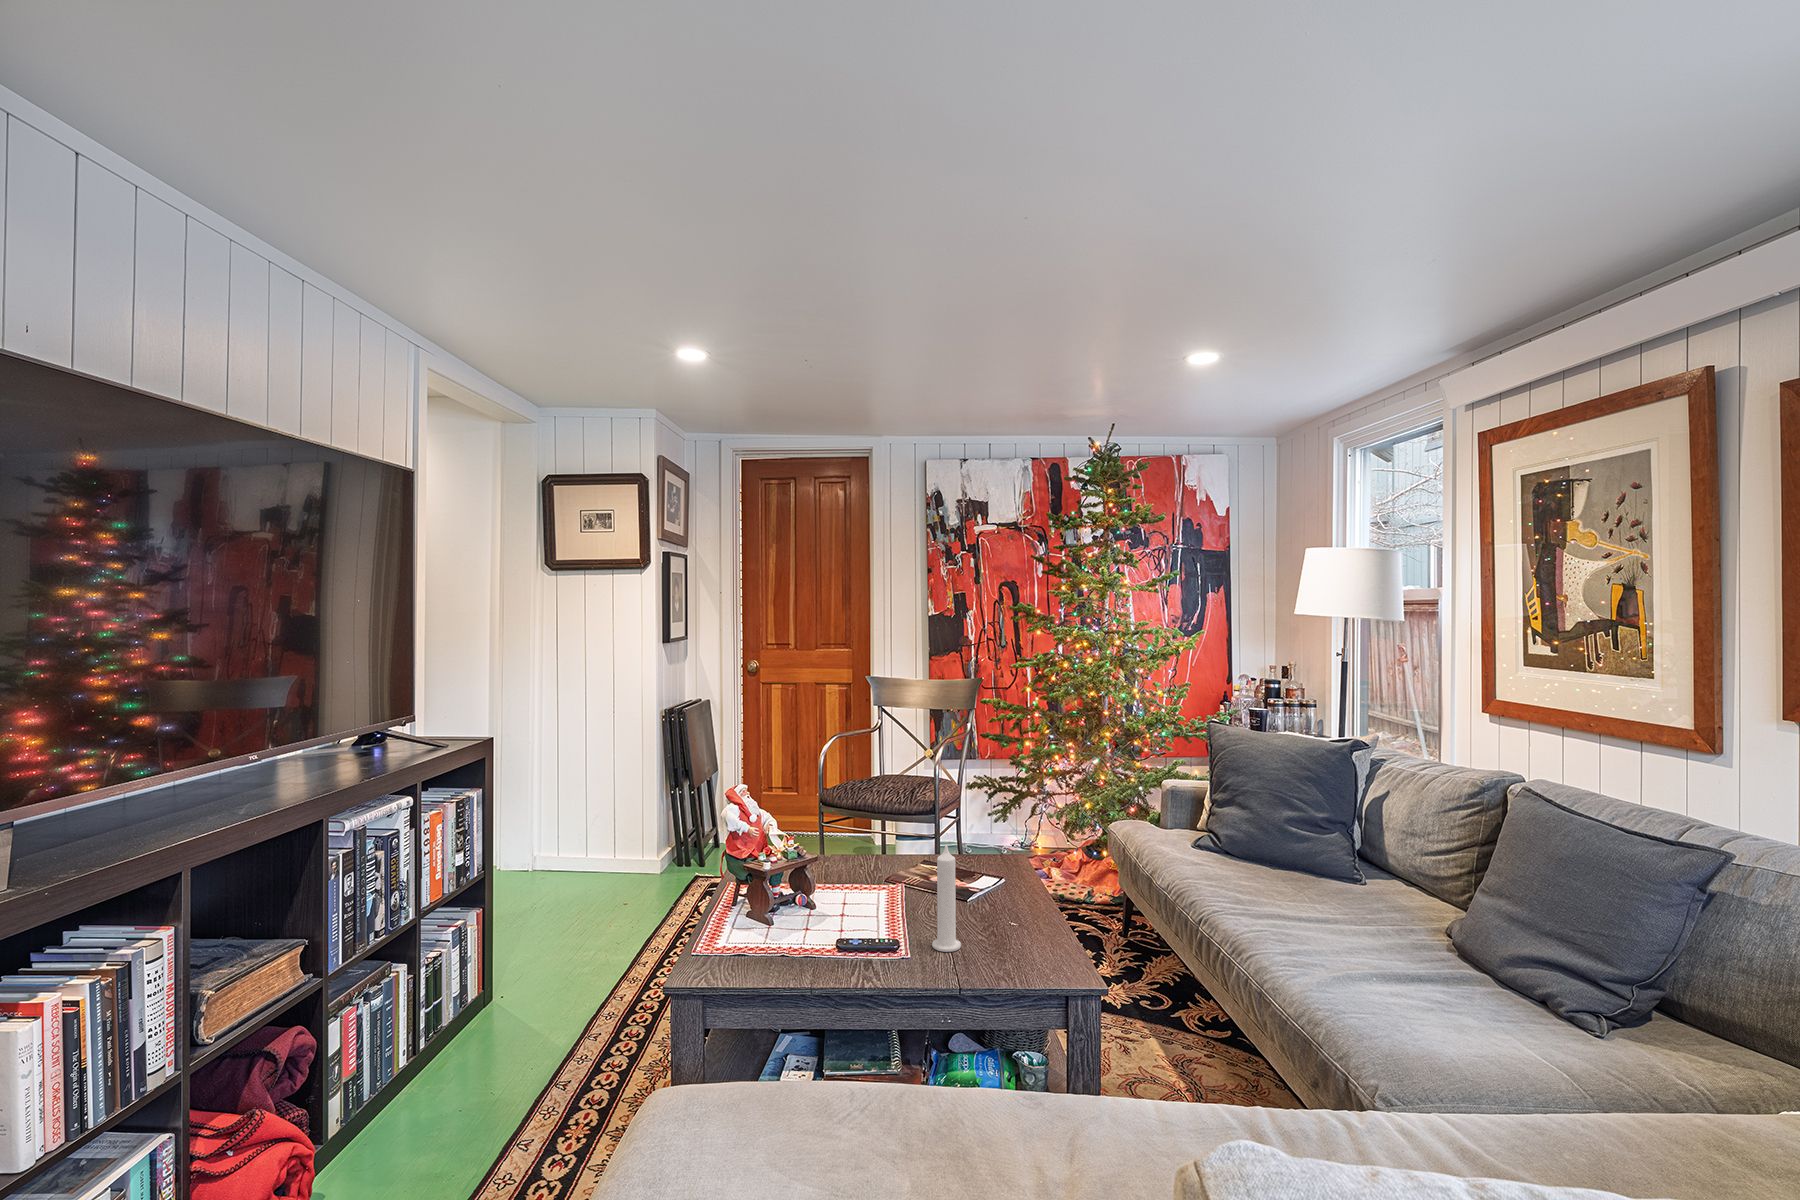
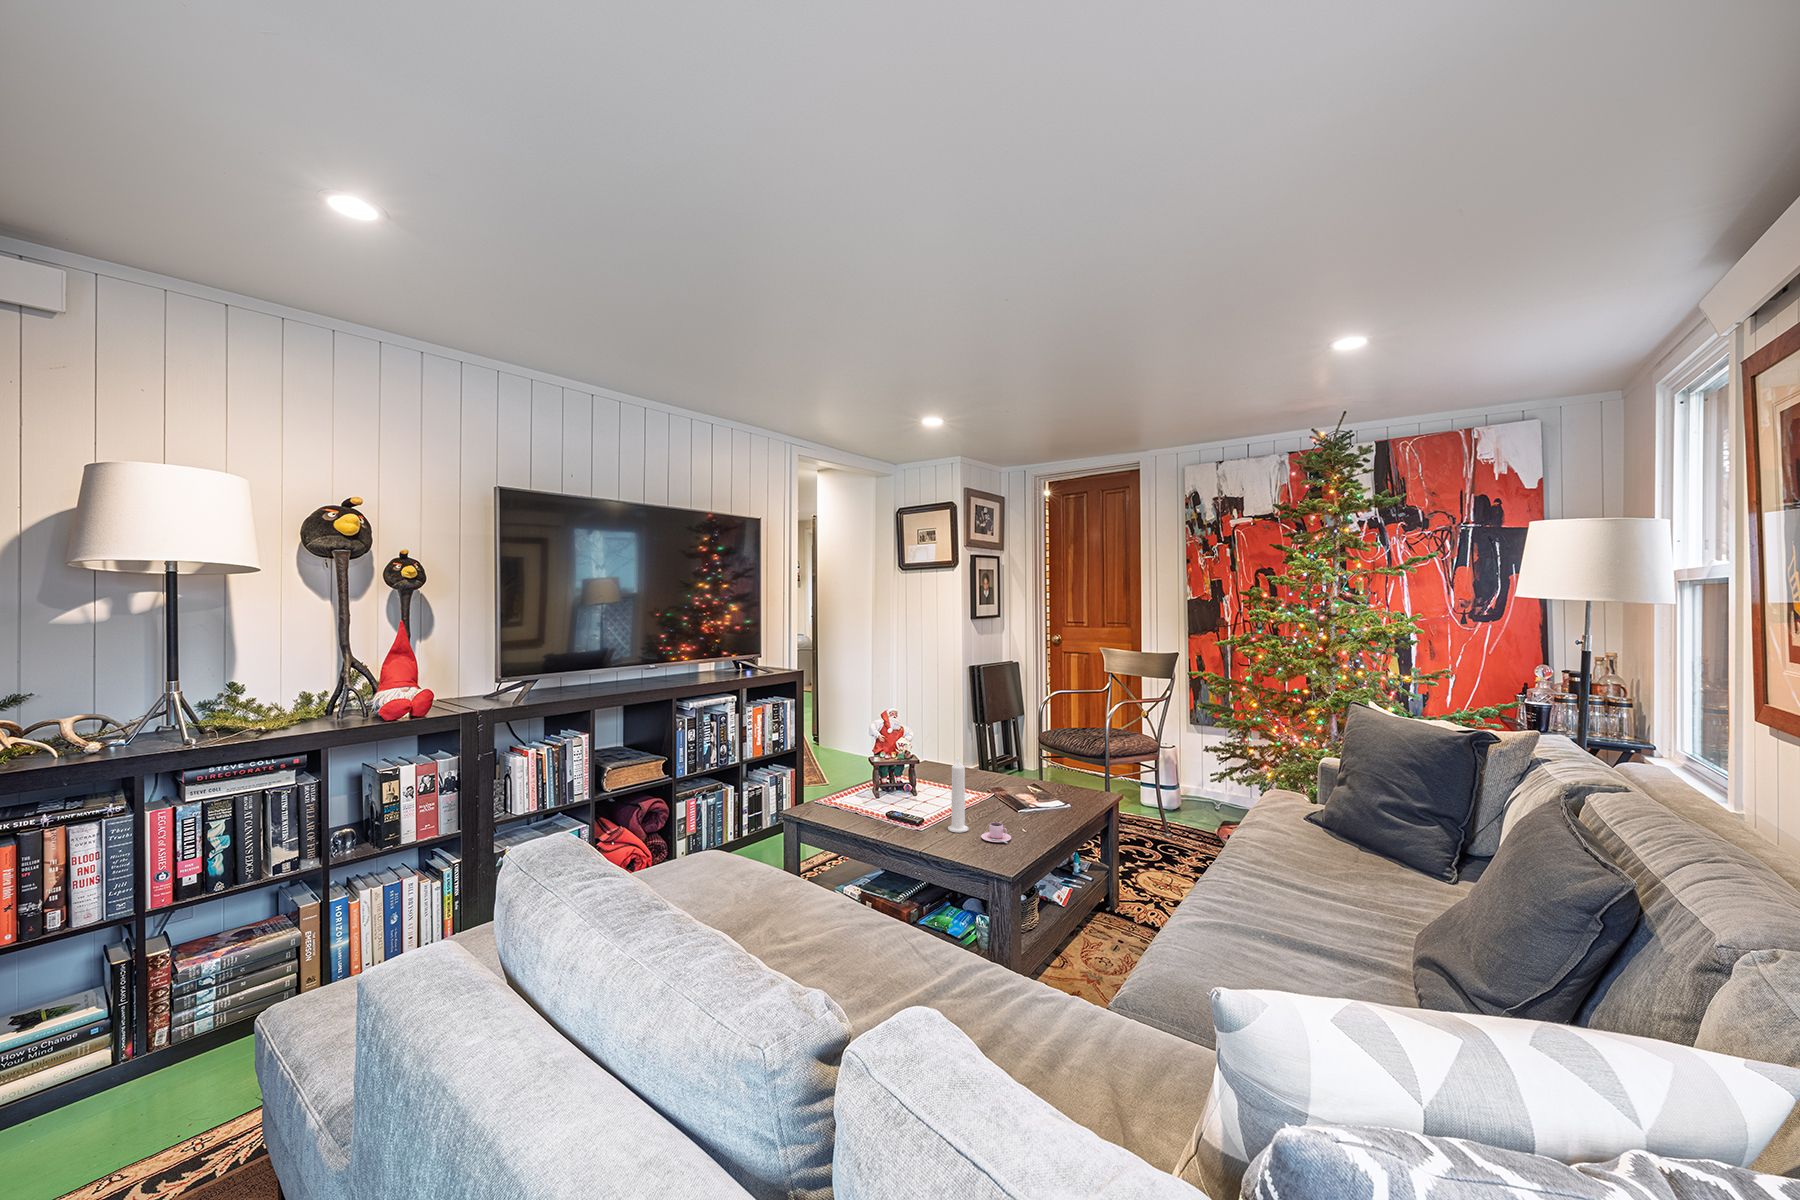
teacup: none [987,898,1032,953] -> present [981,822,1011,843]

